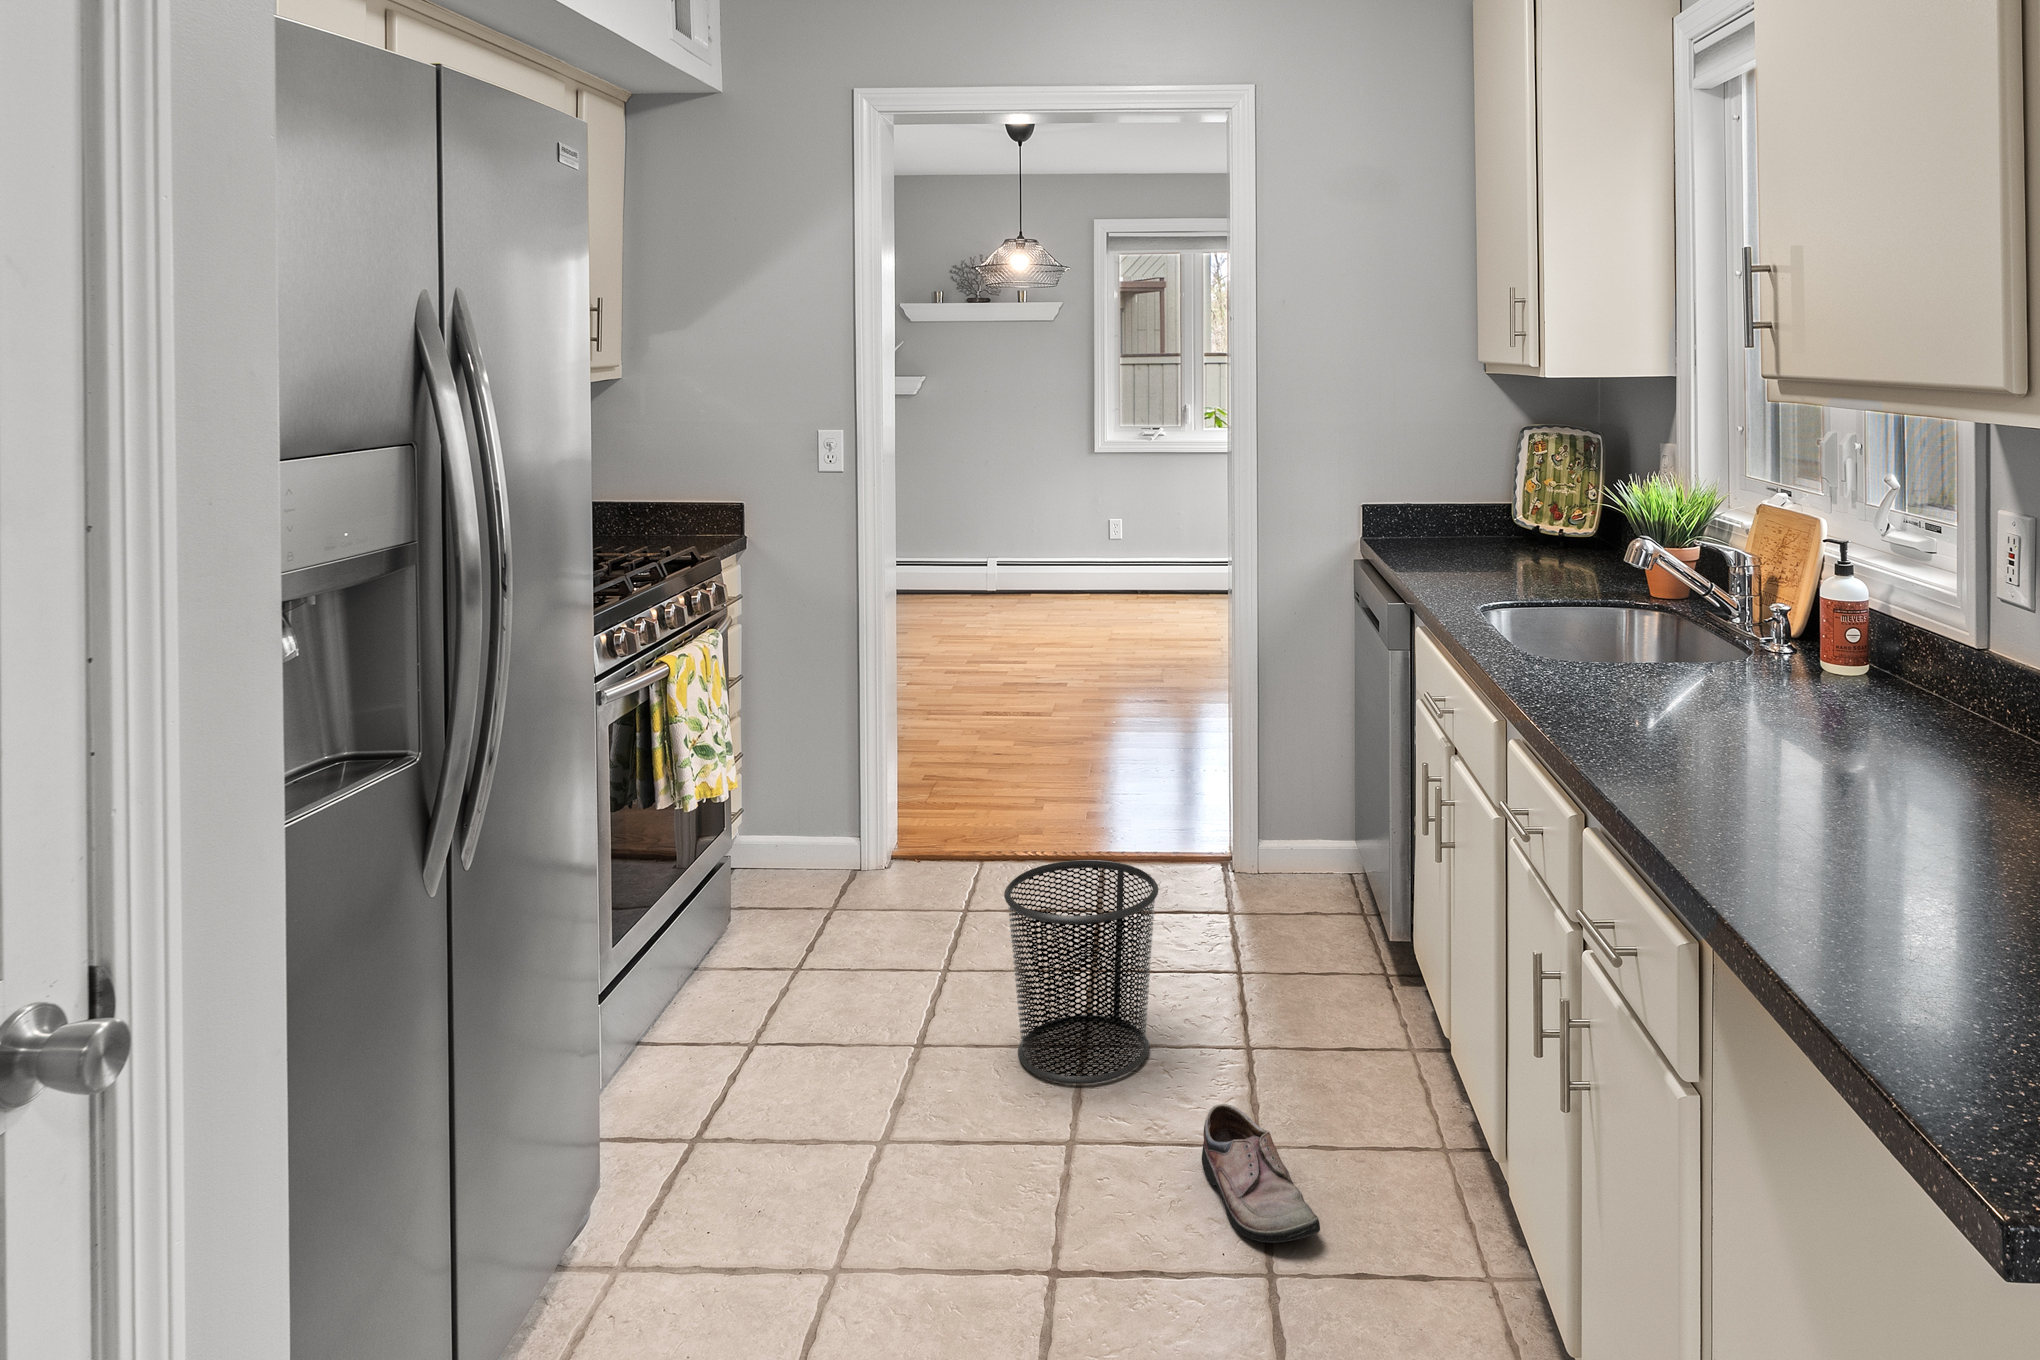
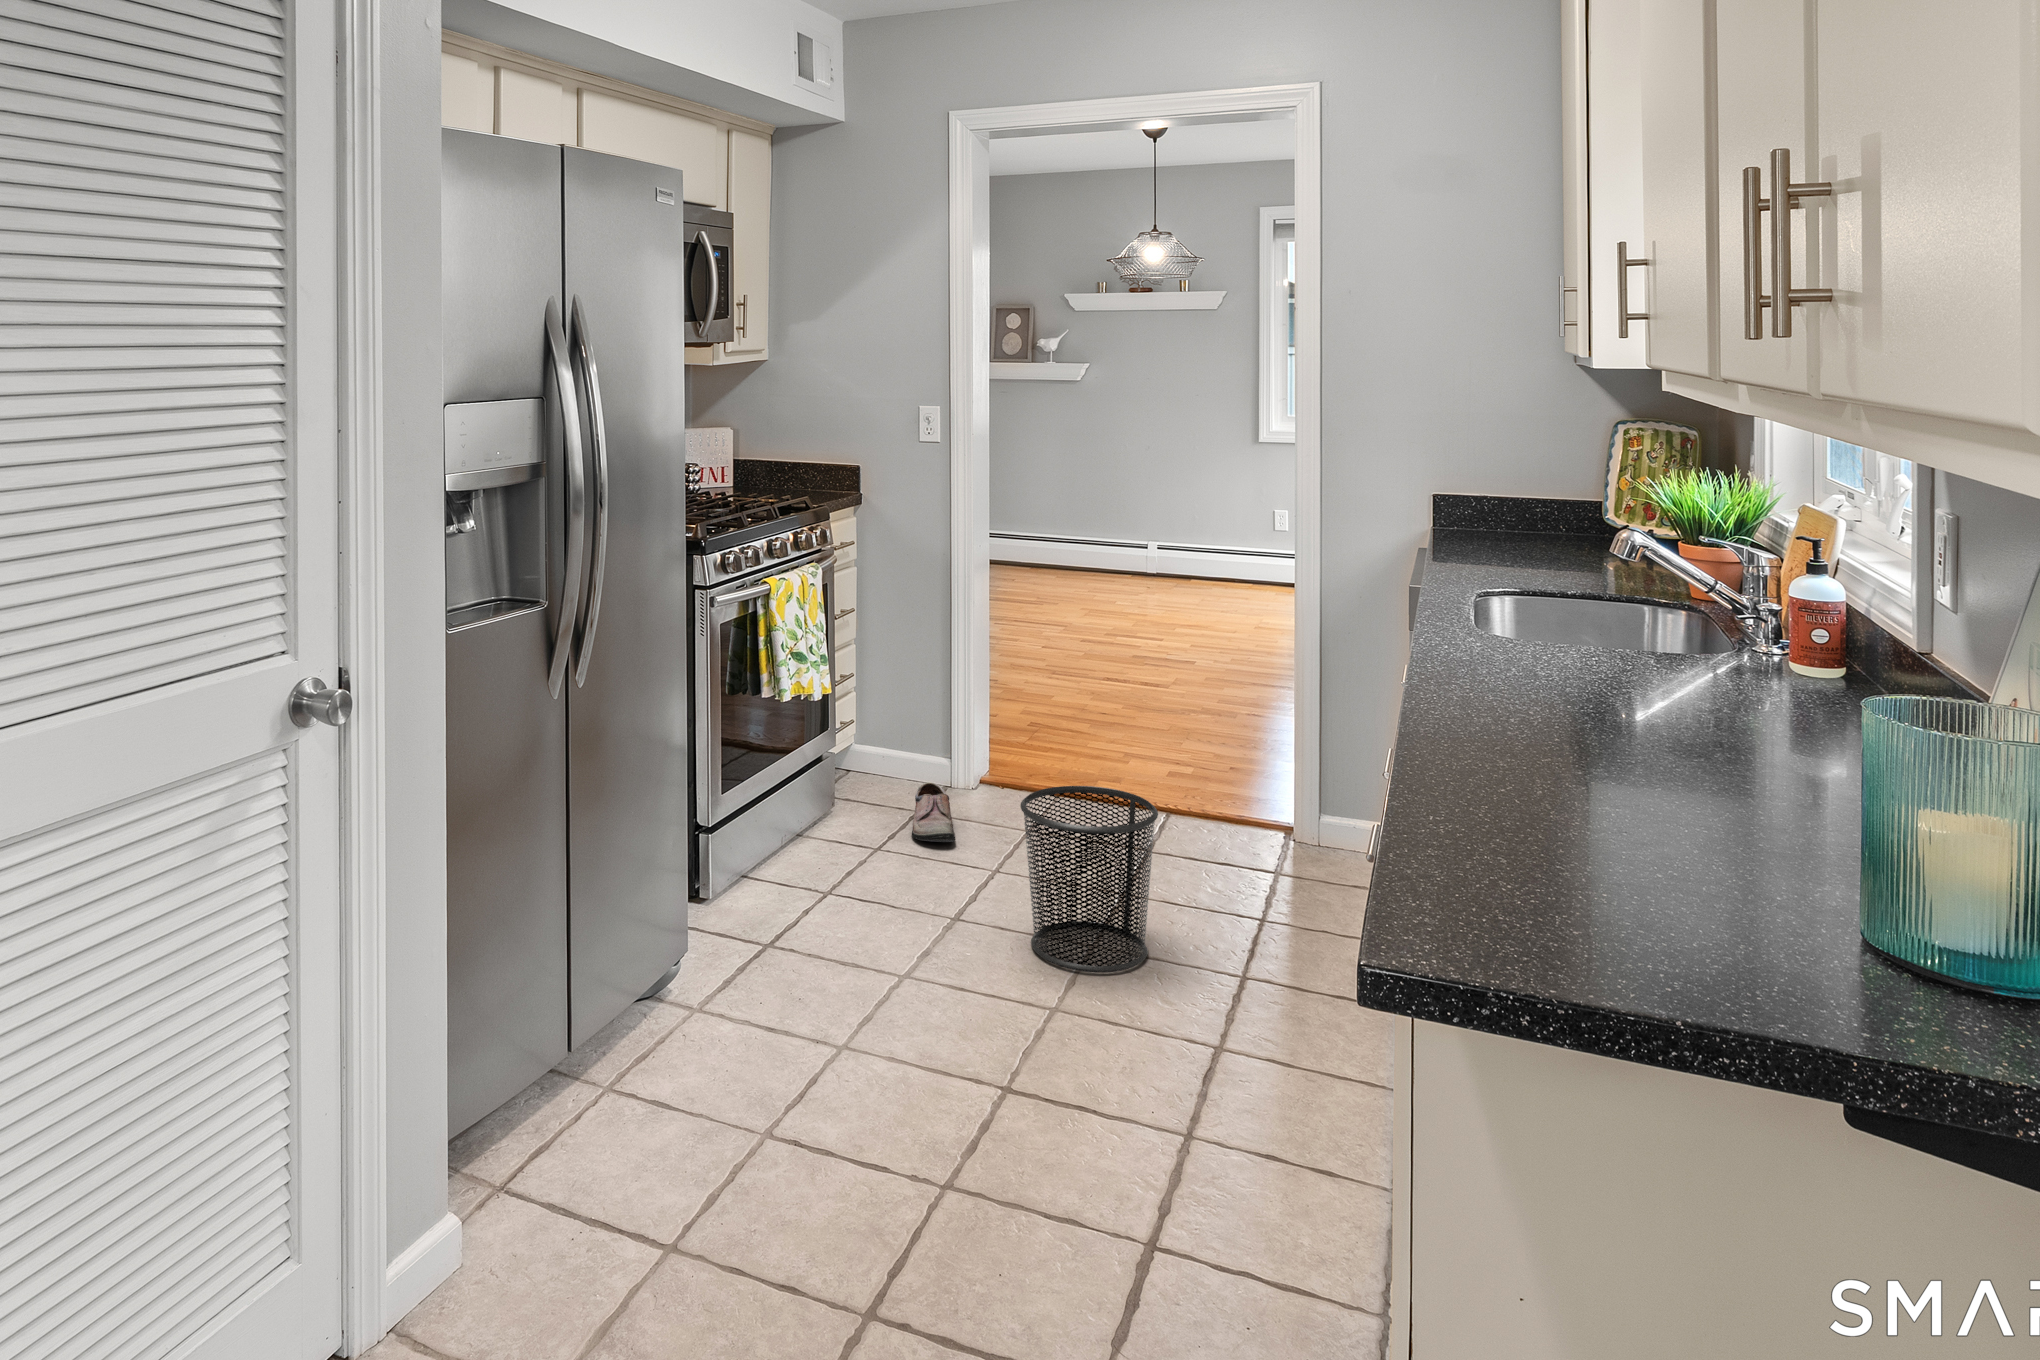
shoe: present [1202,1104,1320,1243] -> present [912,782,956,842]

